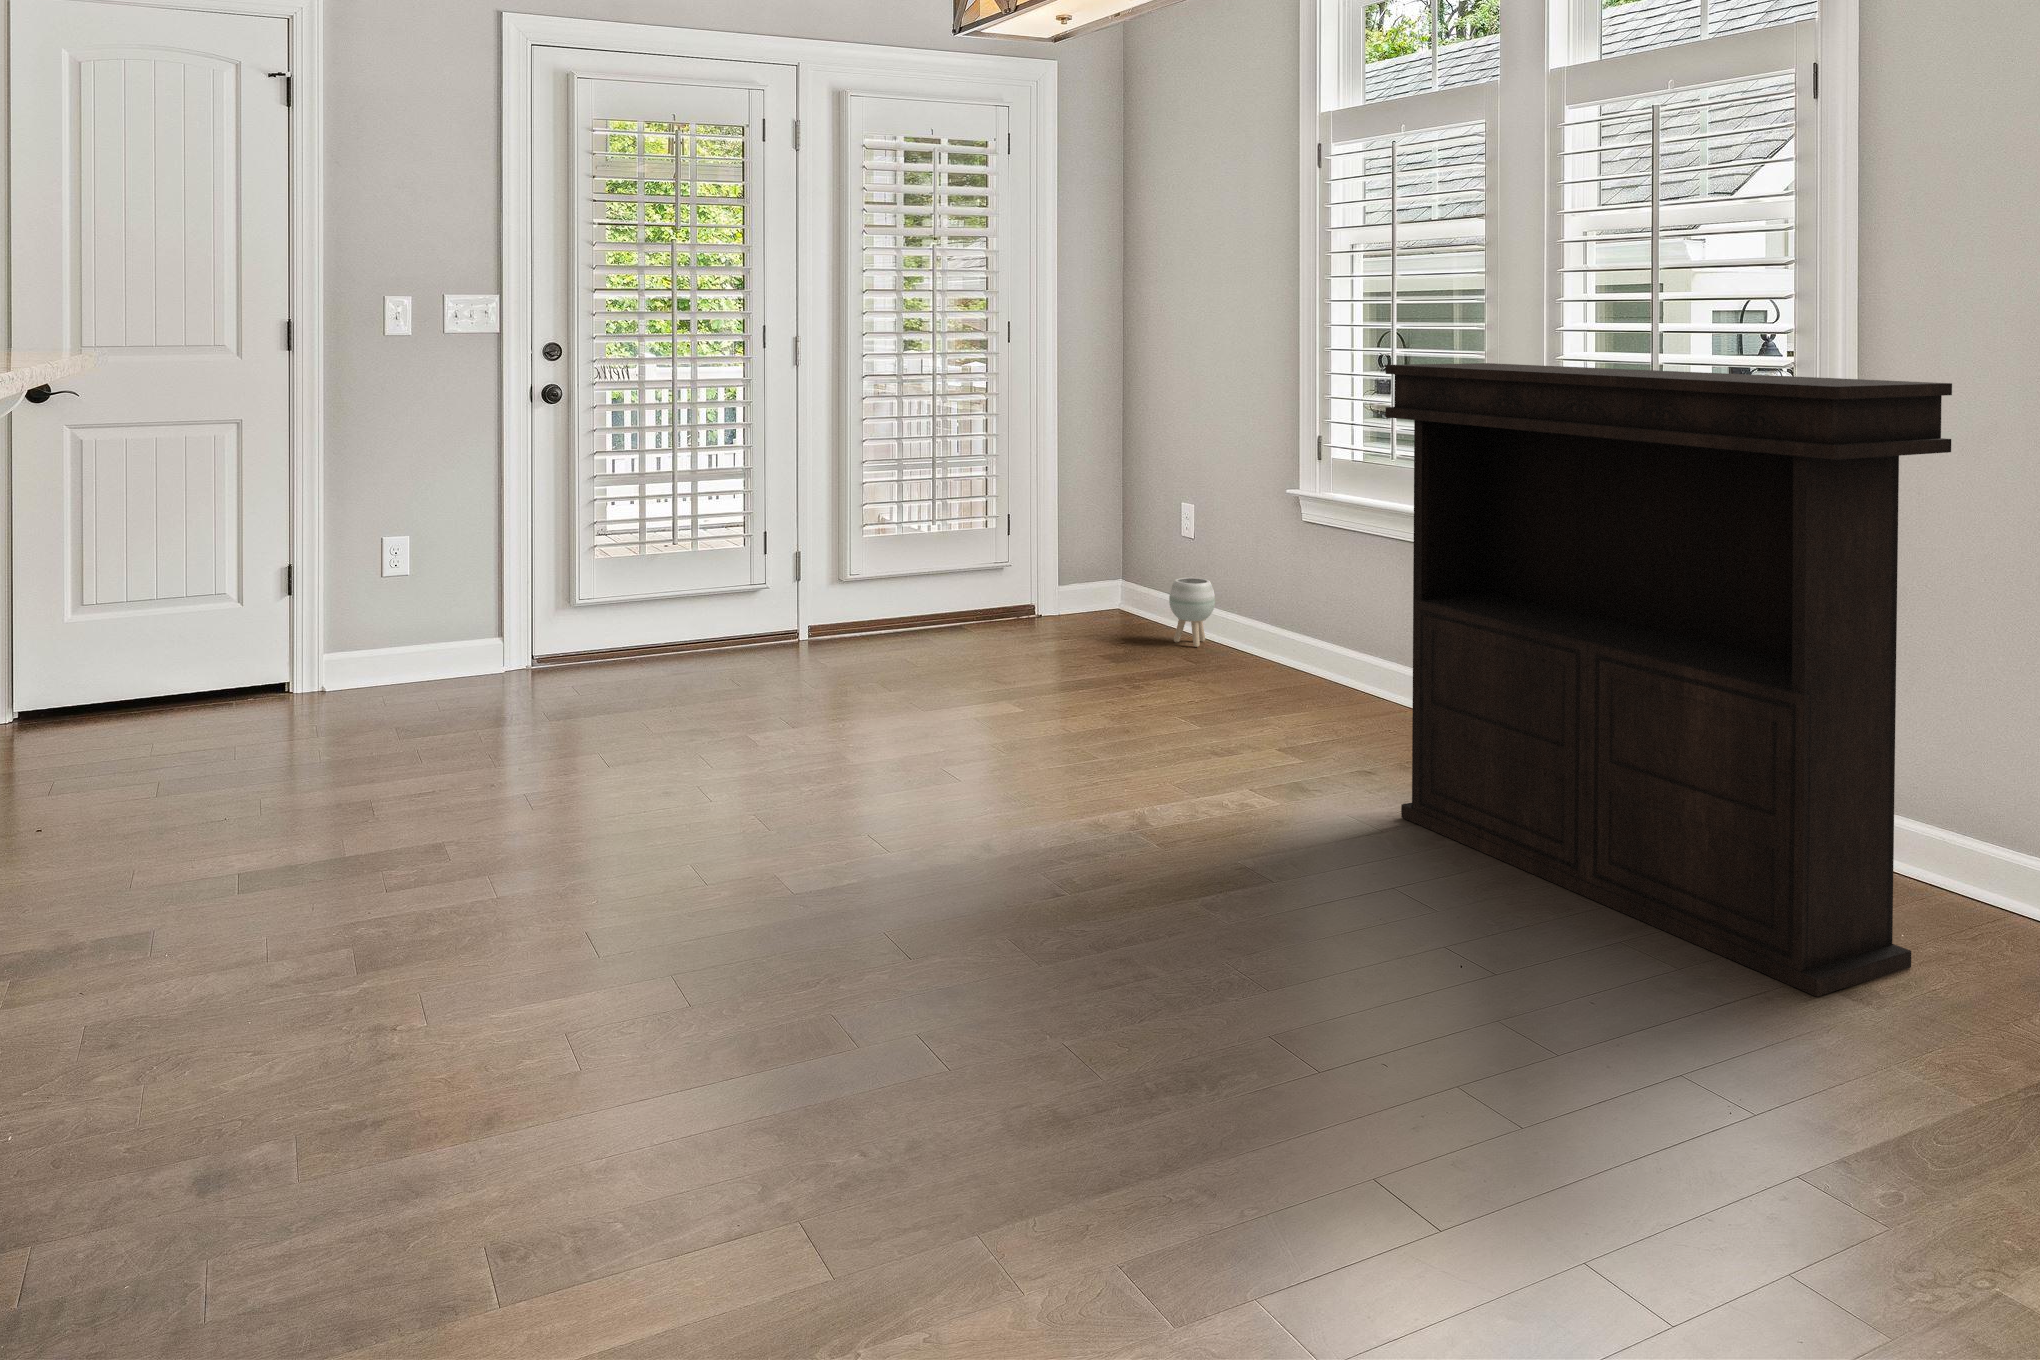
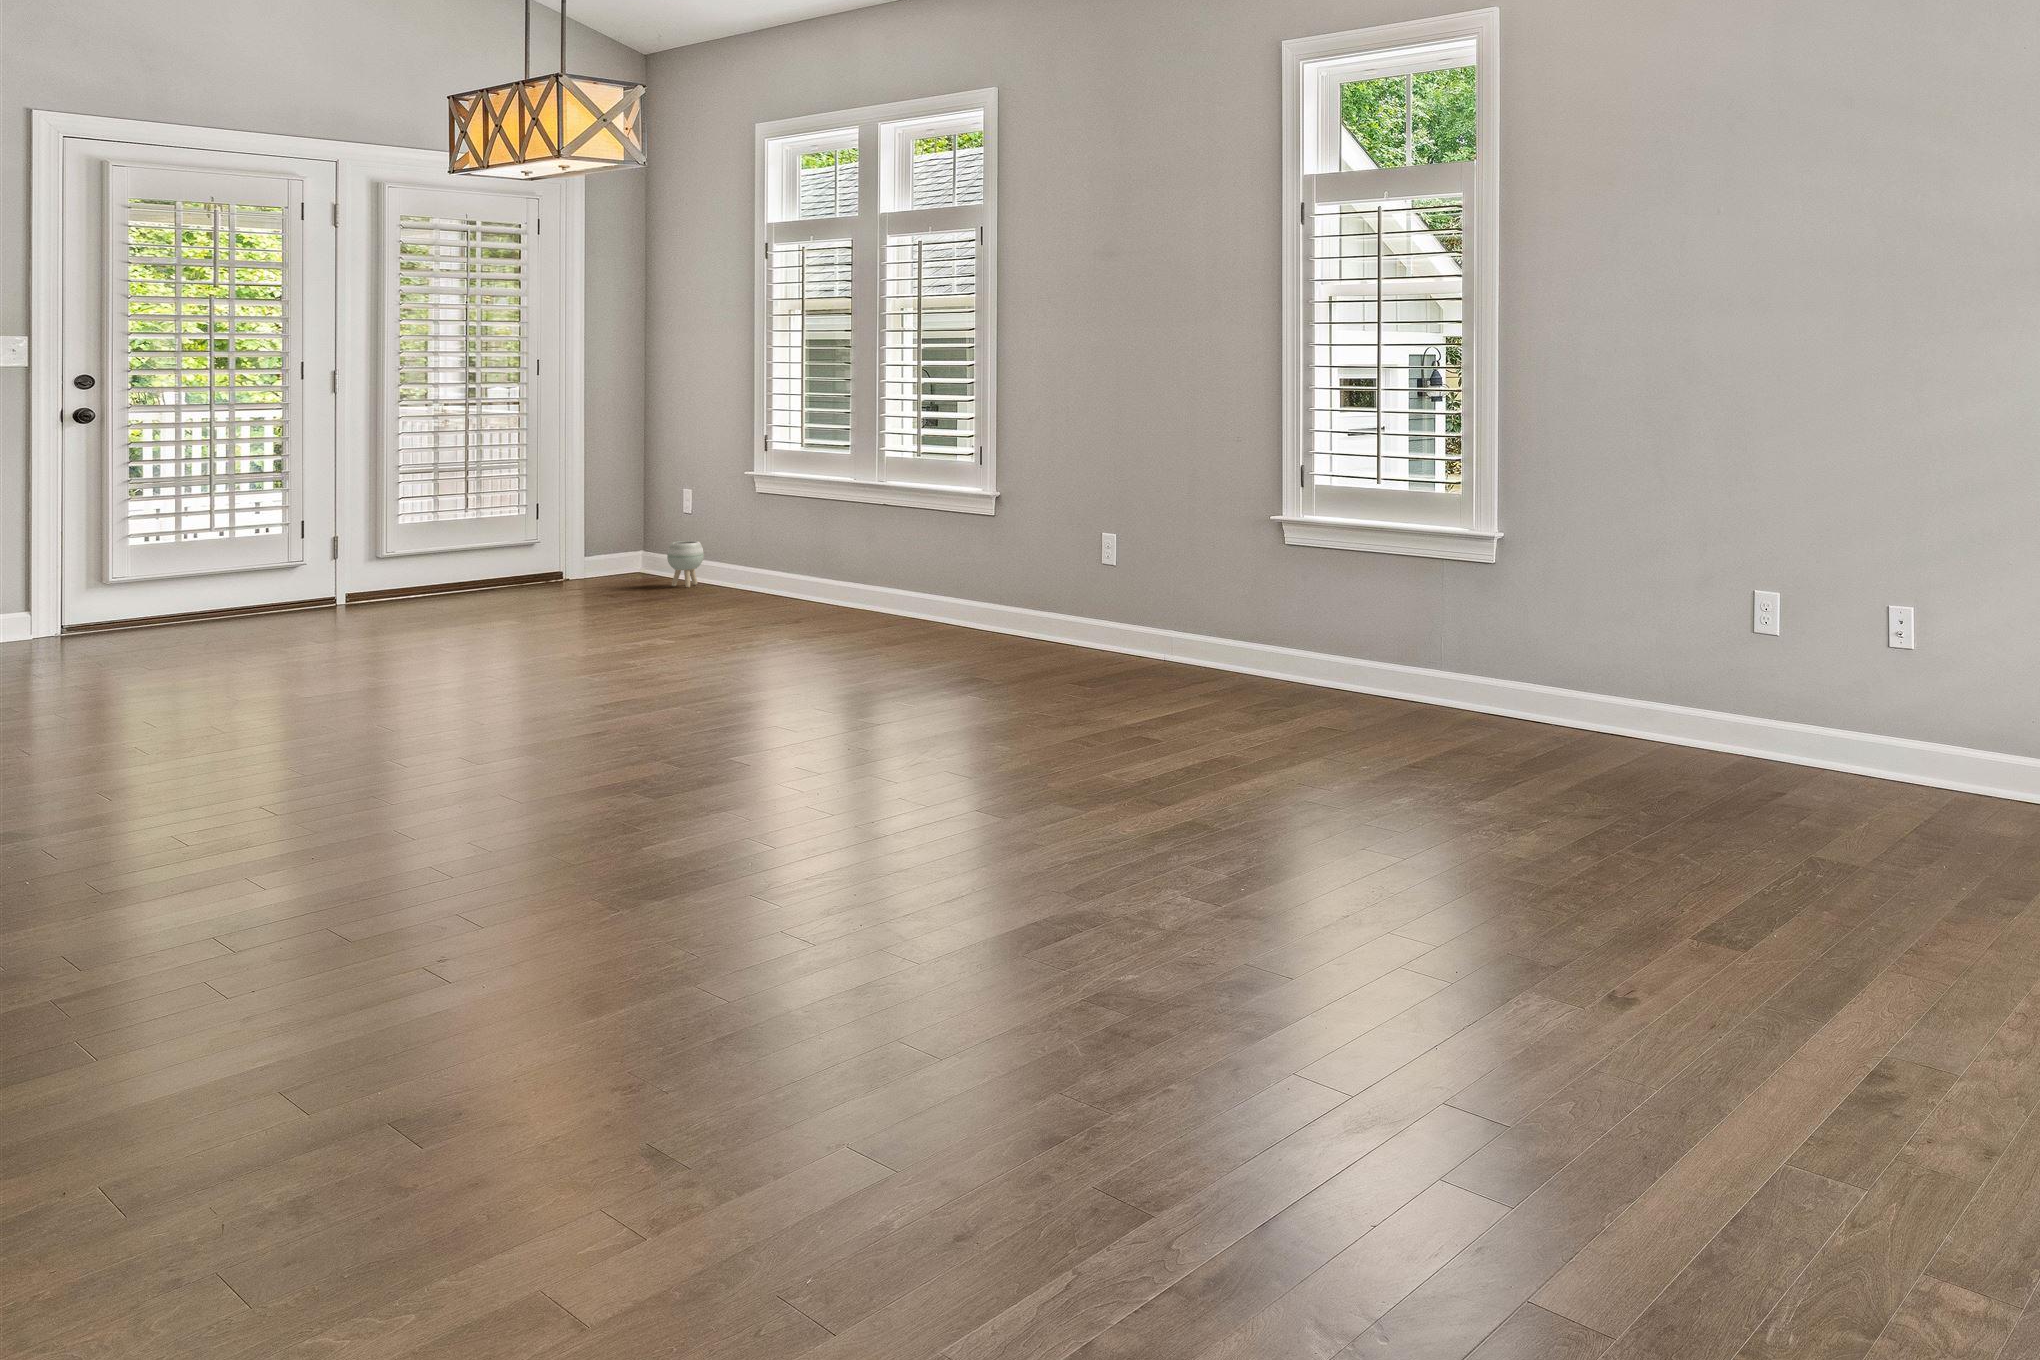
console table: present [1386,363,1952,997] -> none [748,384,988,669]

